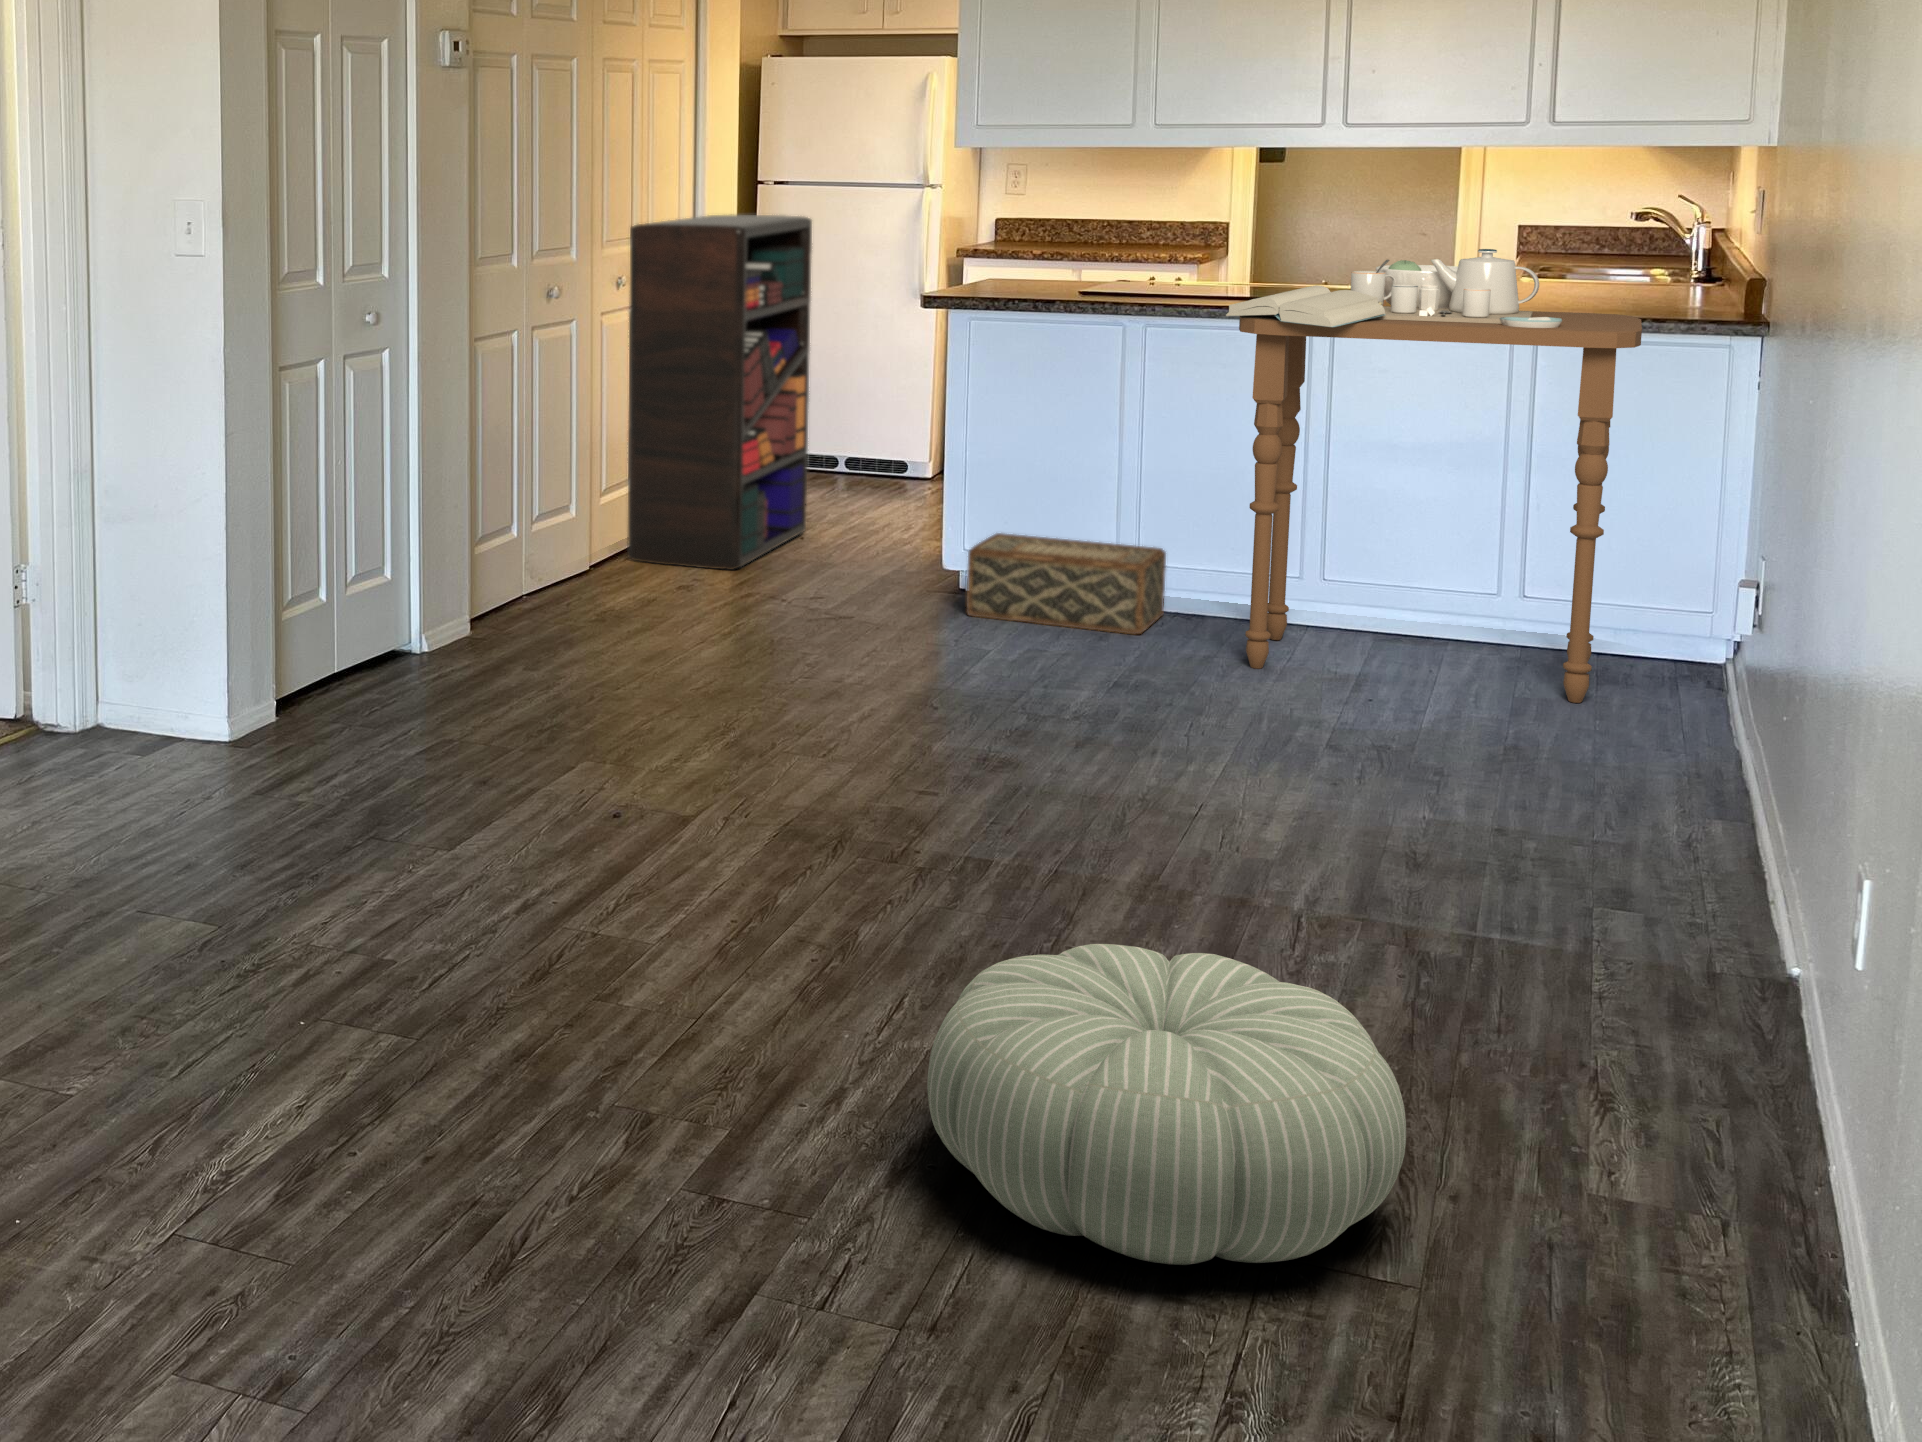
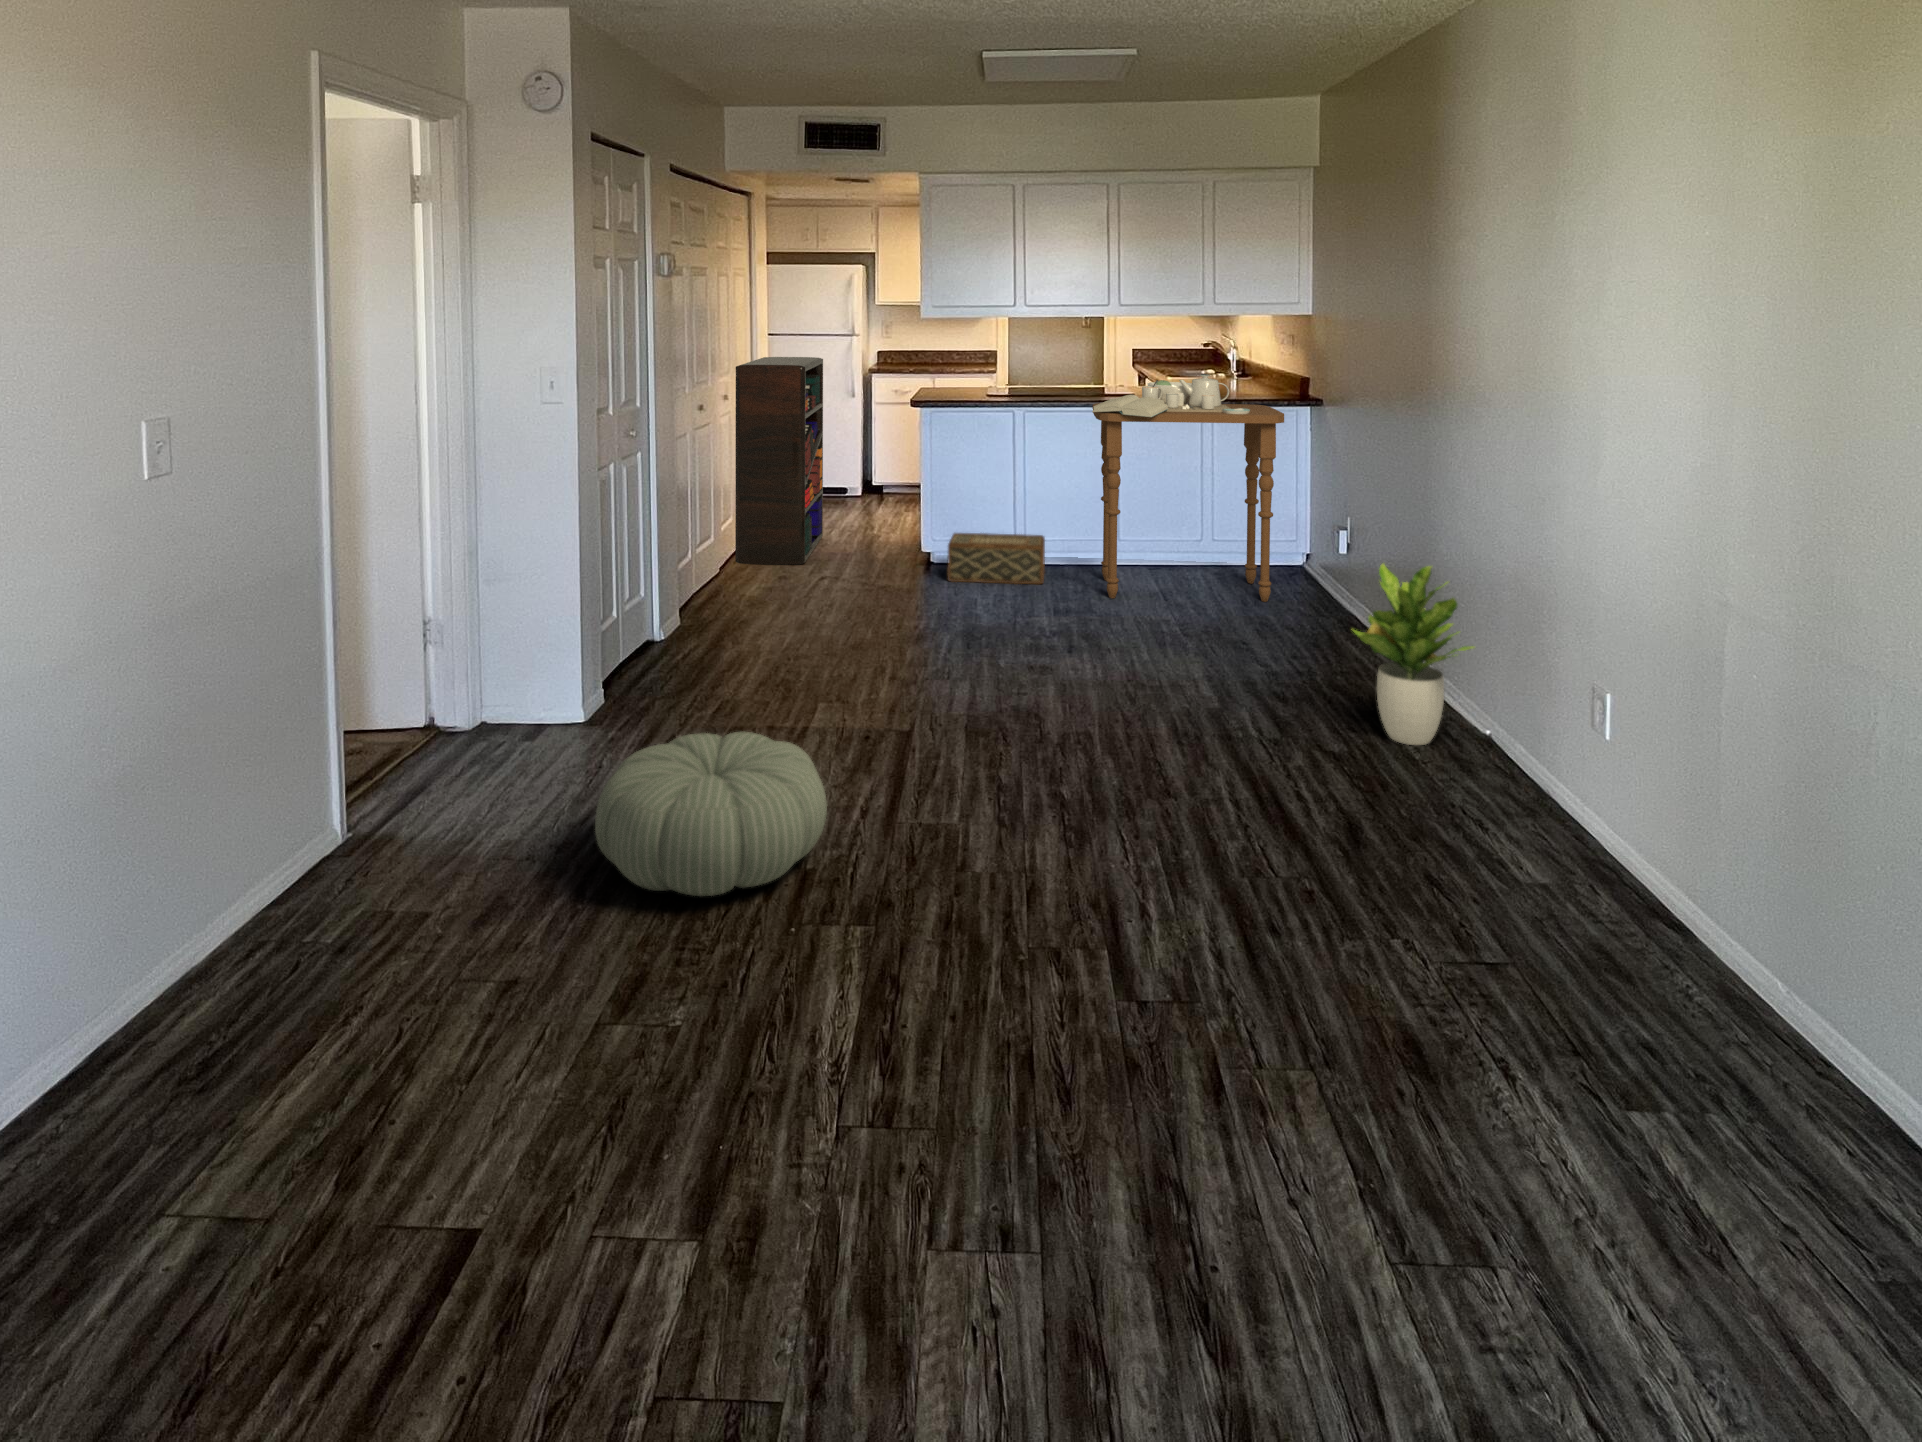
potted plant: none [1514,606,1775,961] -> present [1353,564,1474,745]
pouf: present [927,944,1406,1265] -> present [595,732,827,896]

